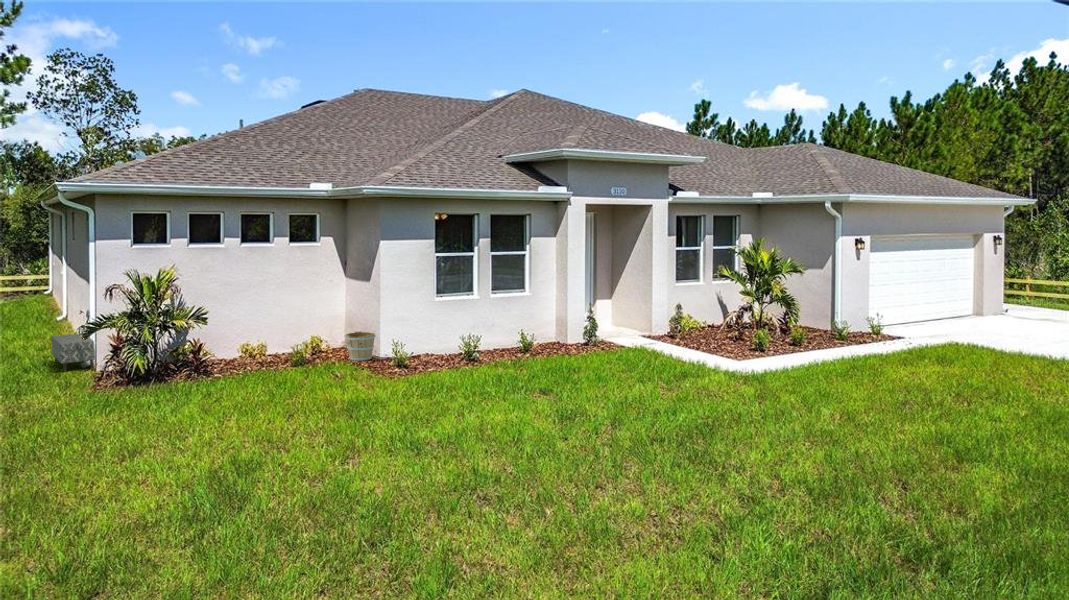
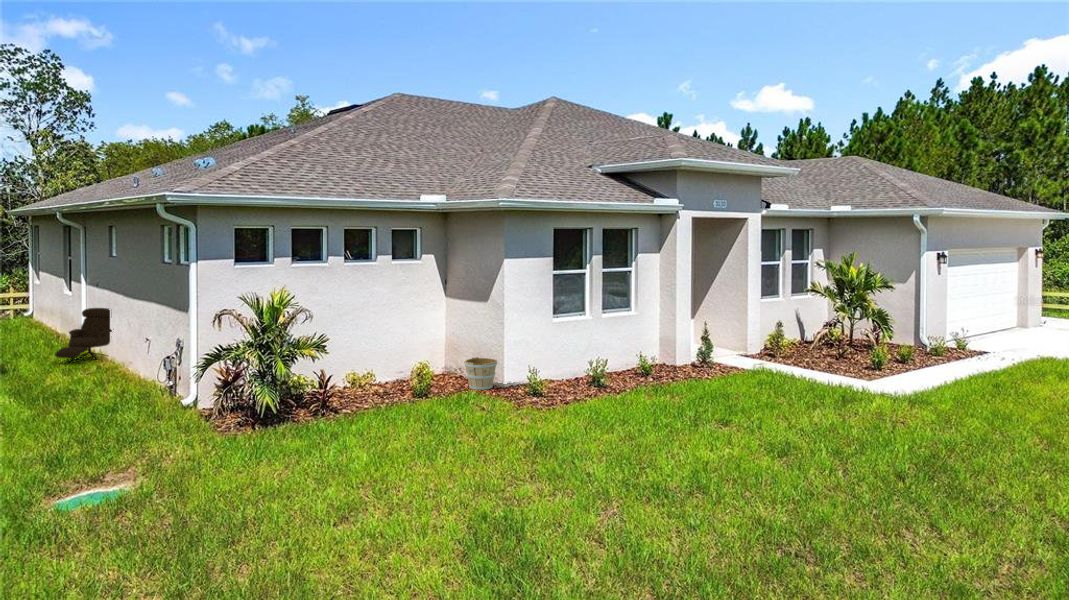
lounge chair: none [20,285,76,335] -> present [55,308,114,365]
bench: present [51,334,95,372] -> none [133,365,193,412]

